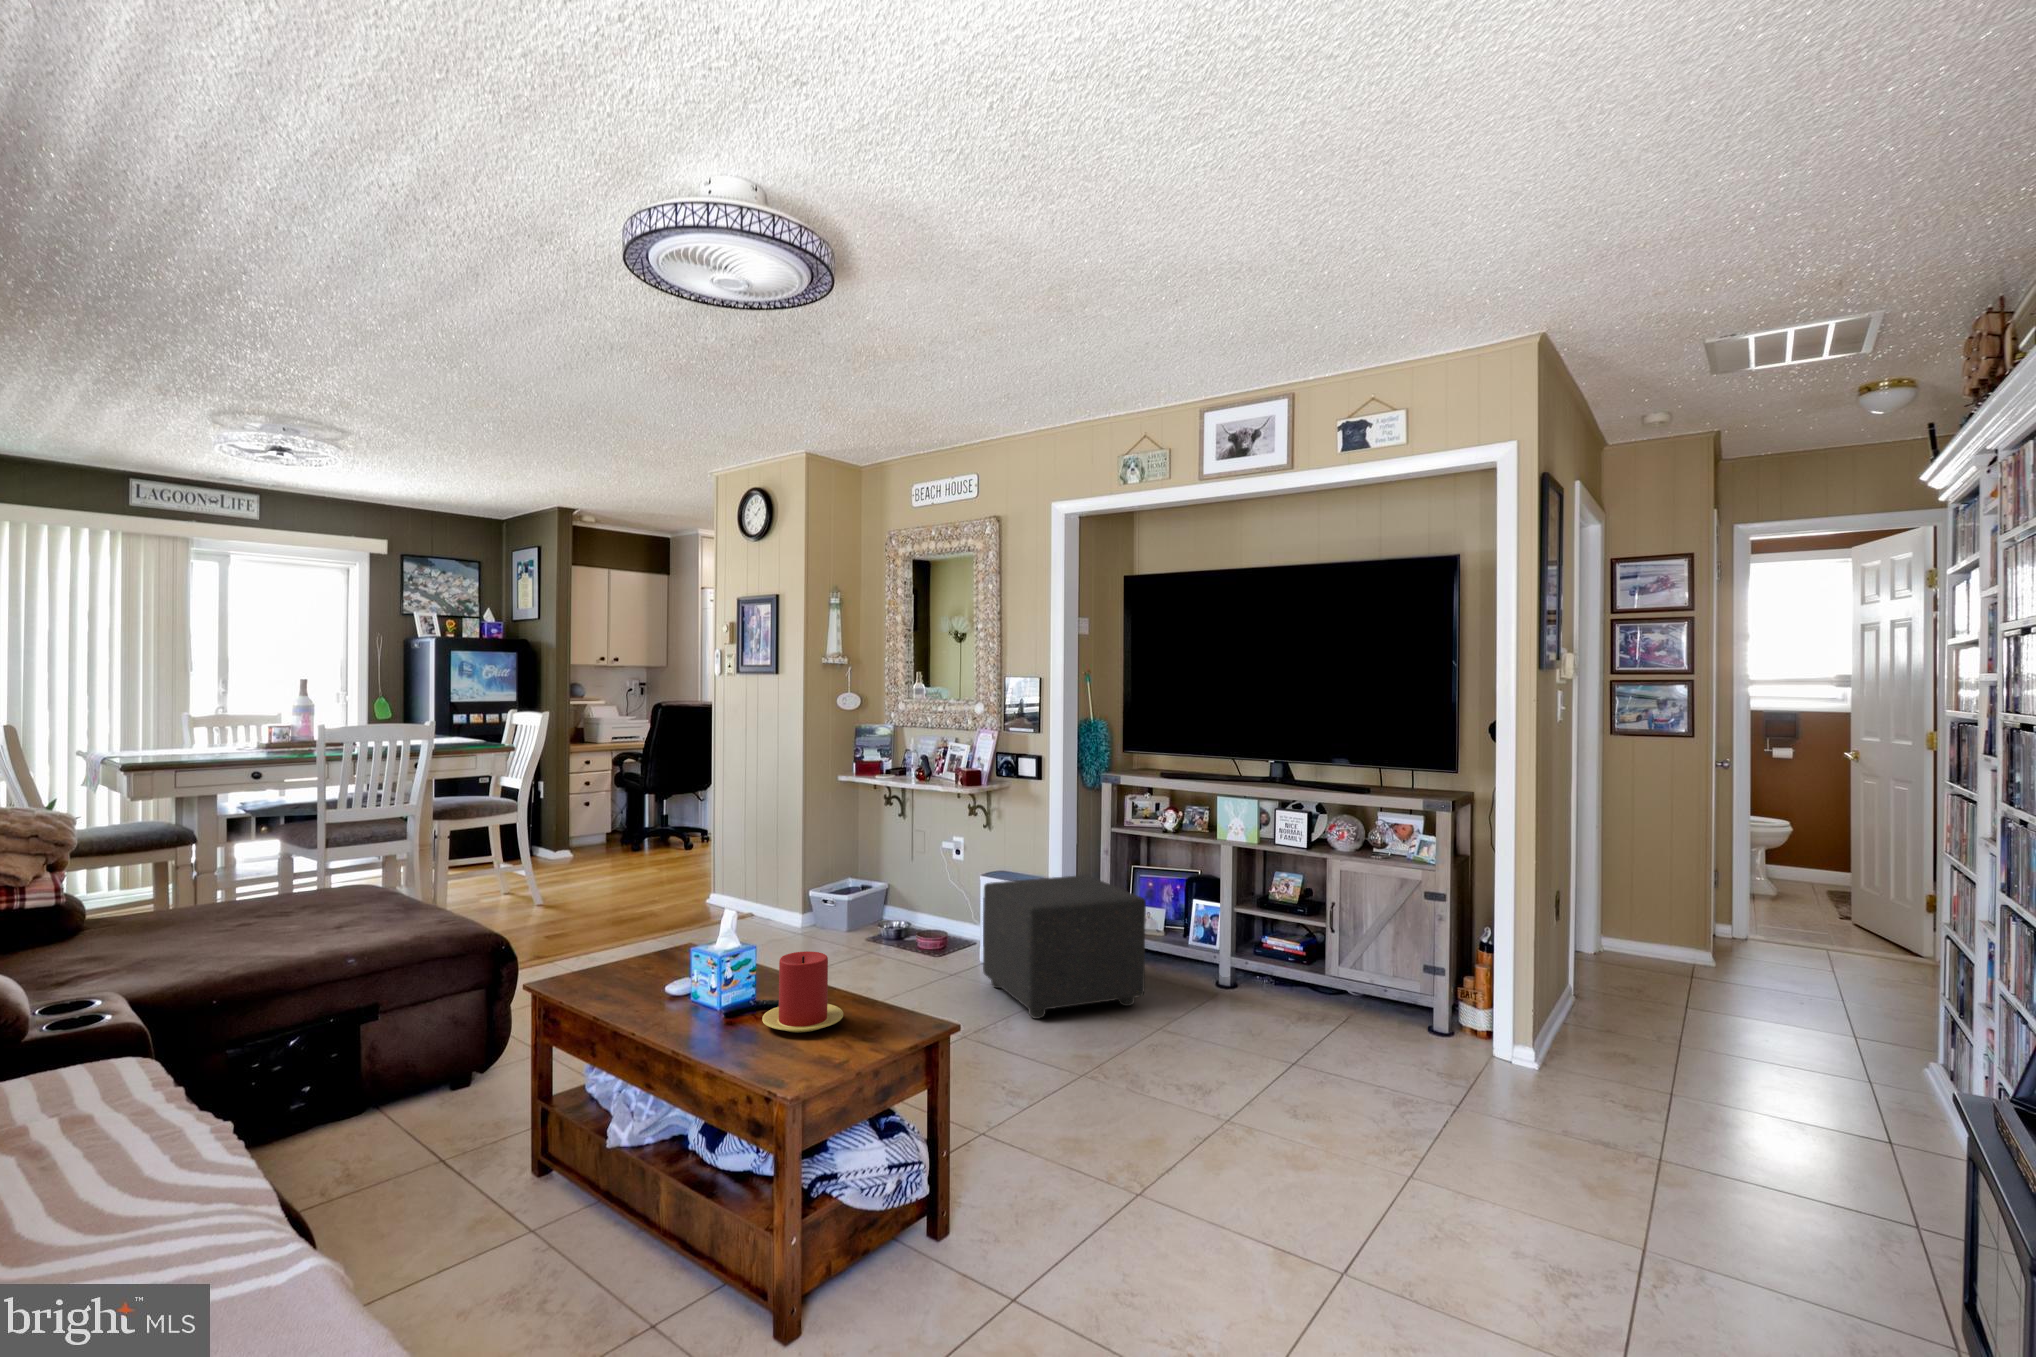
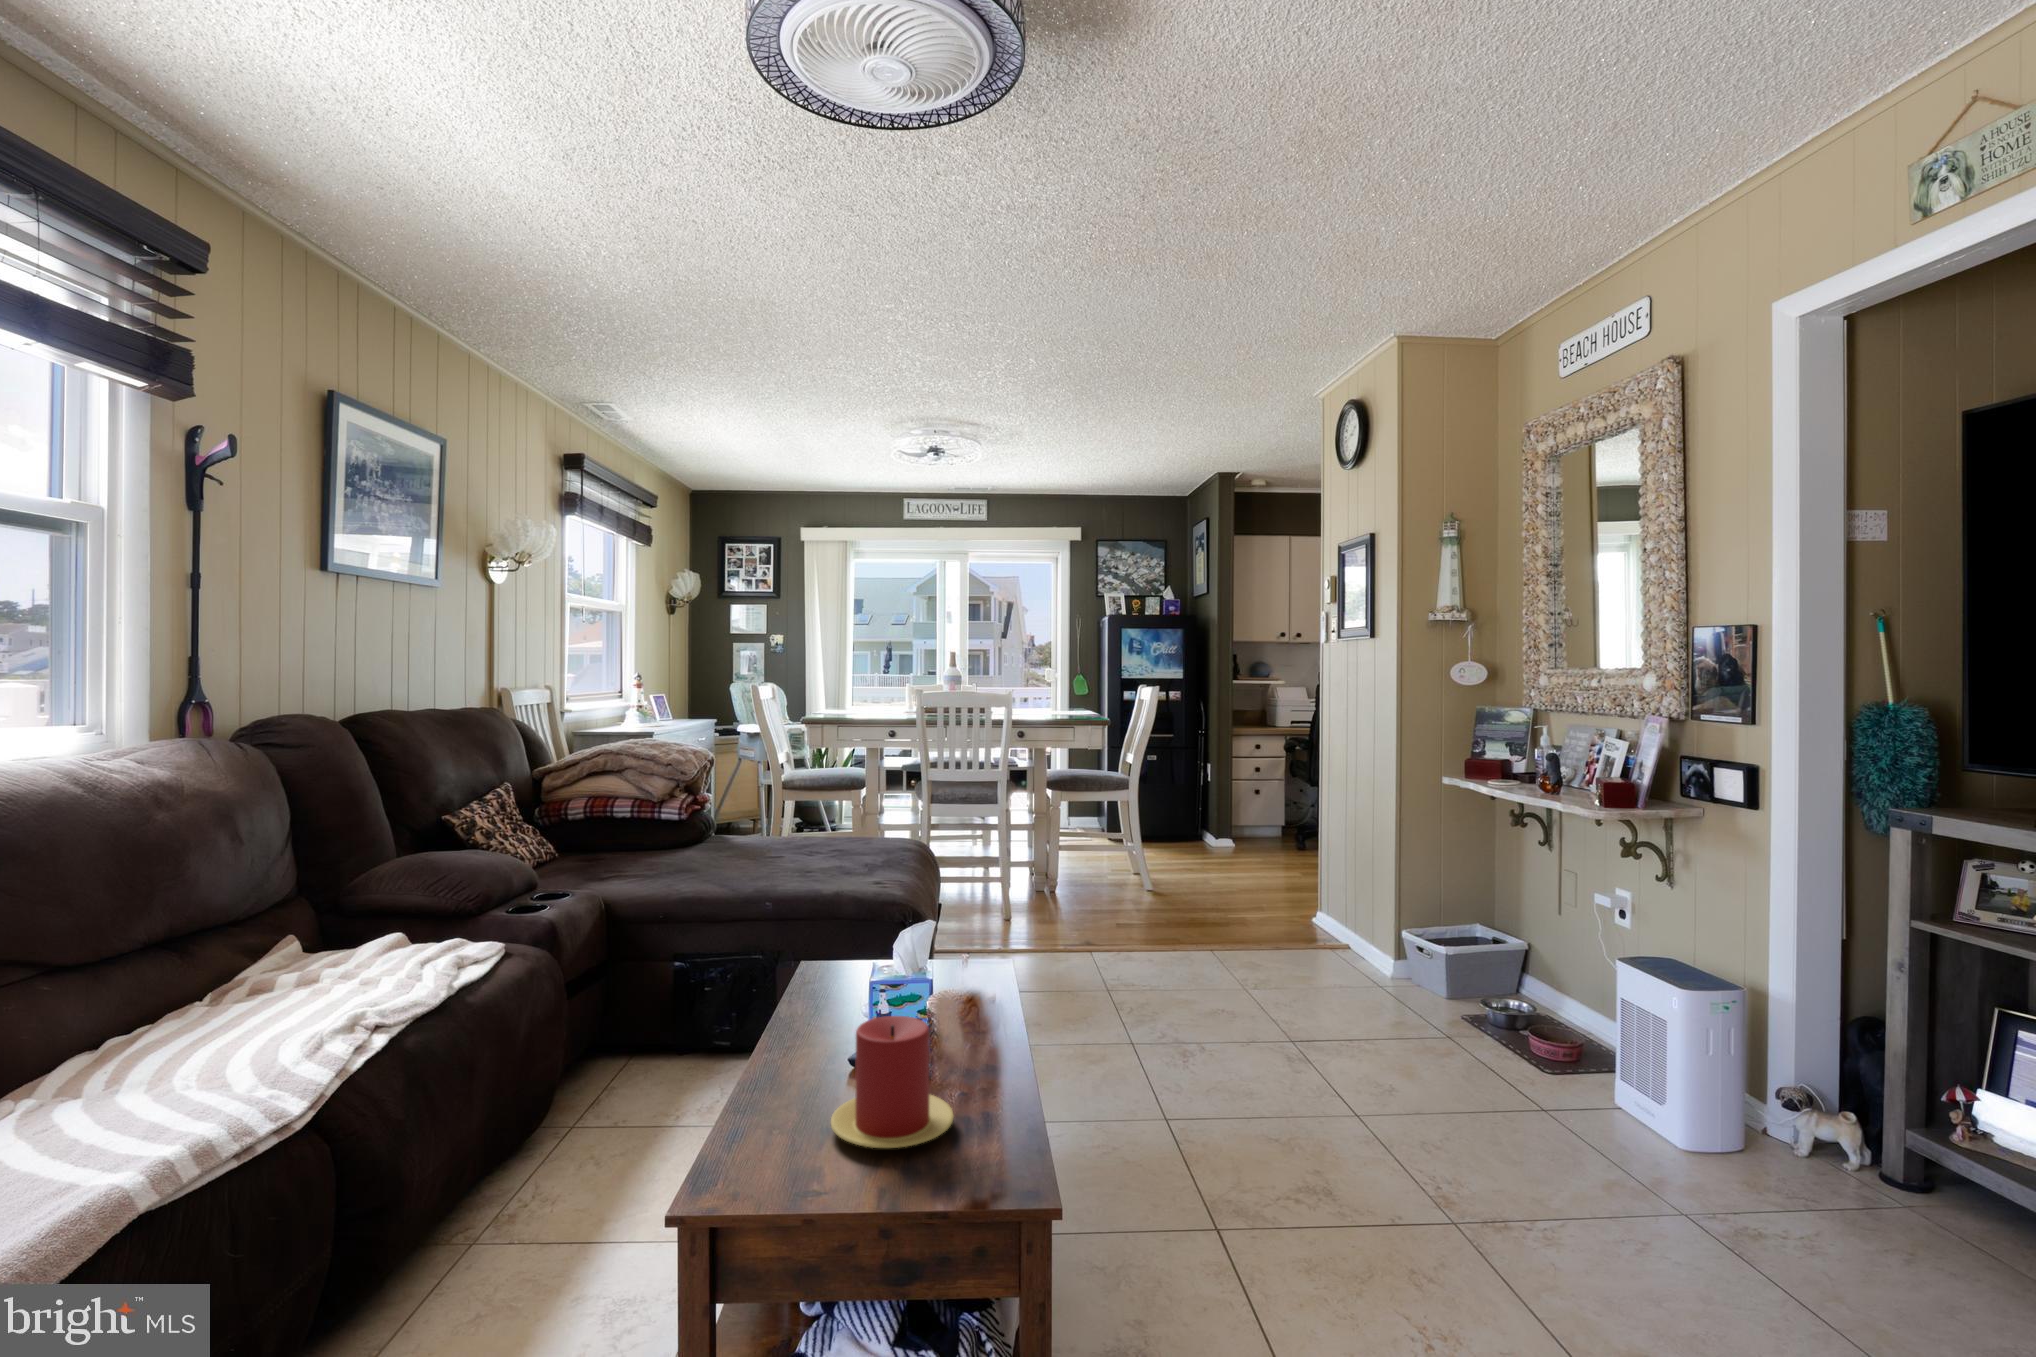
ottoman: present [983,875,1146,1019] -> none [1582,972,1928,1298]

